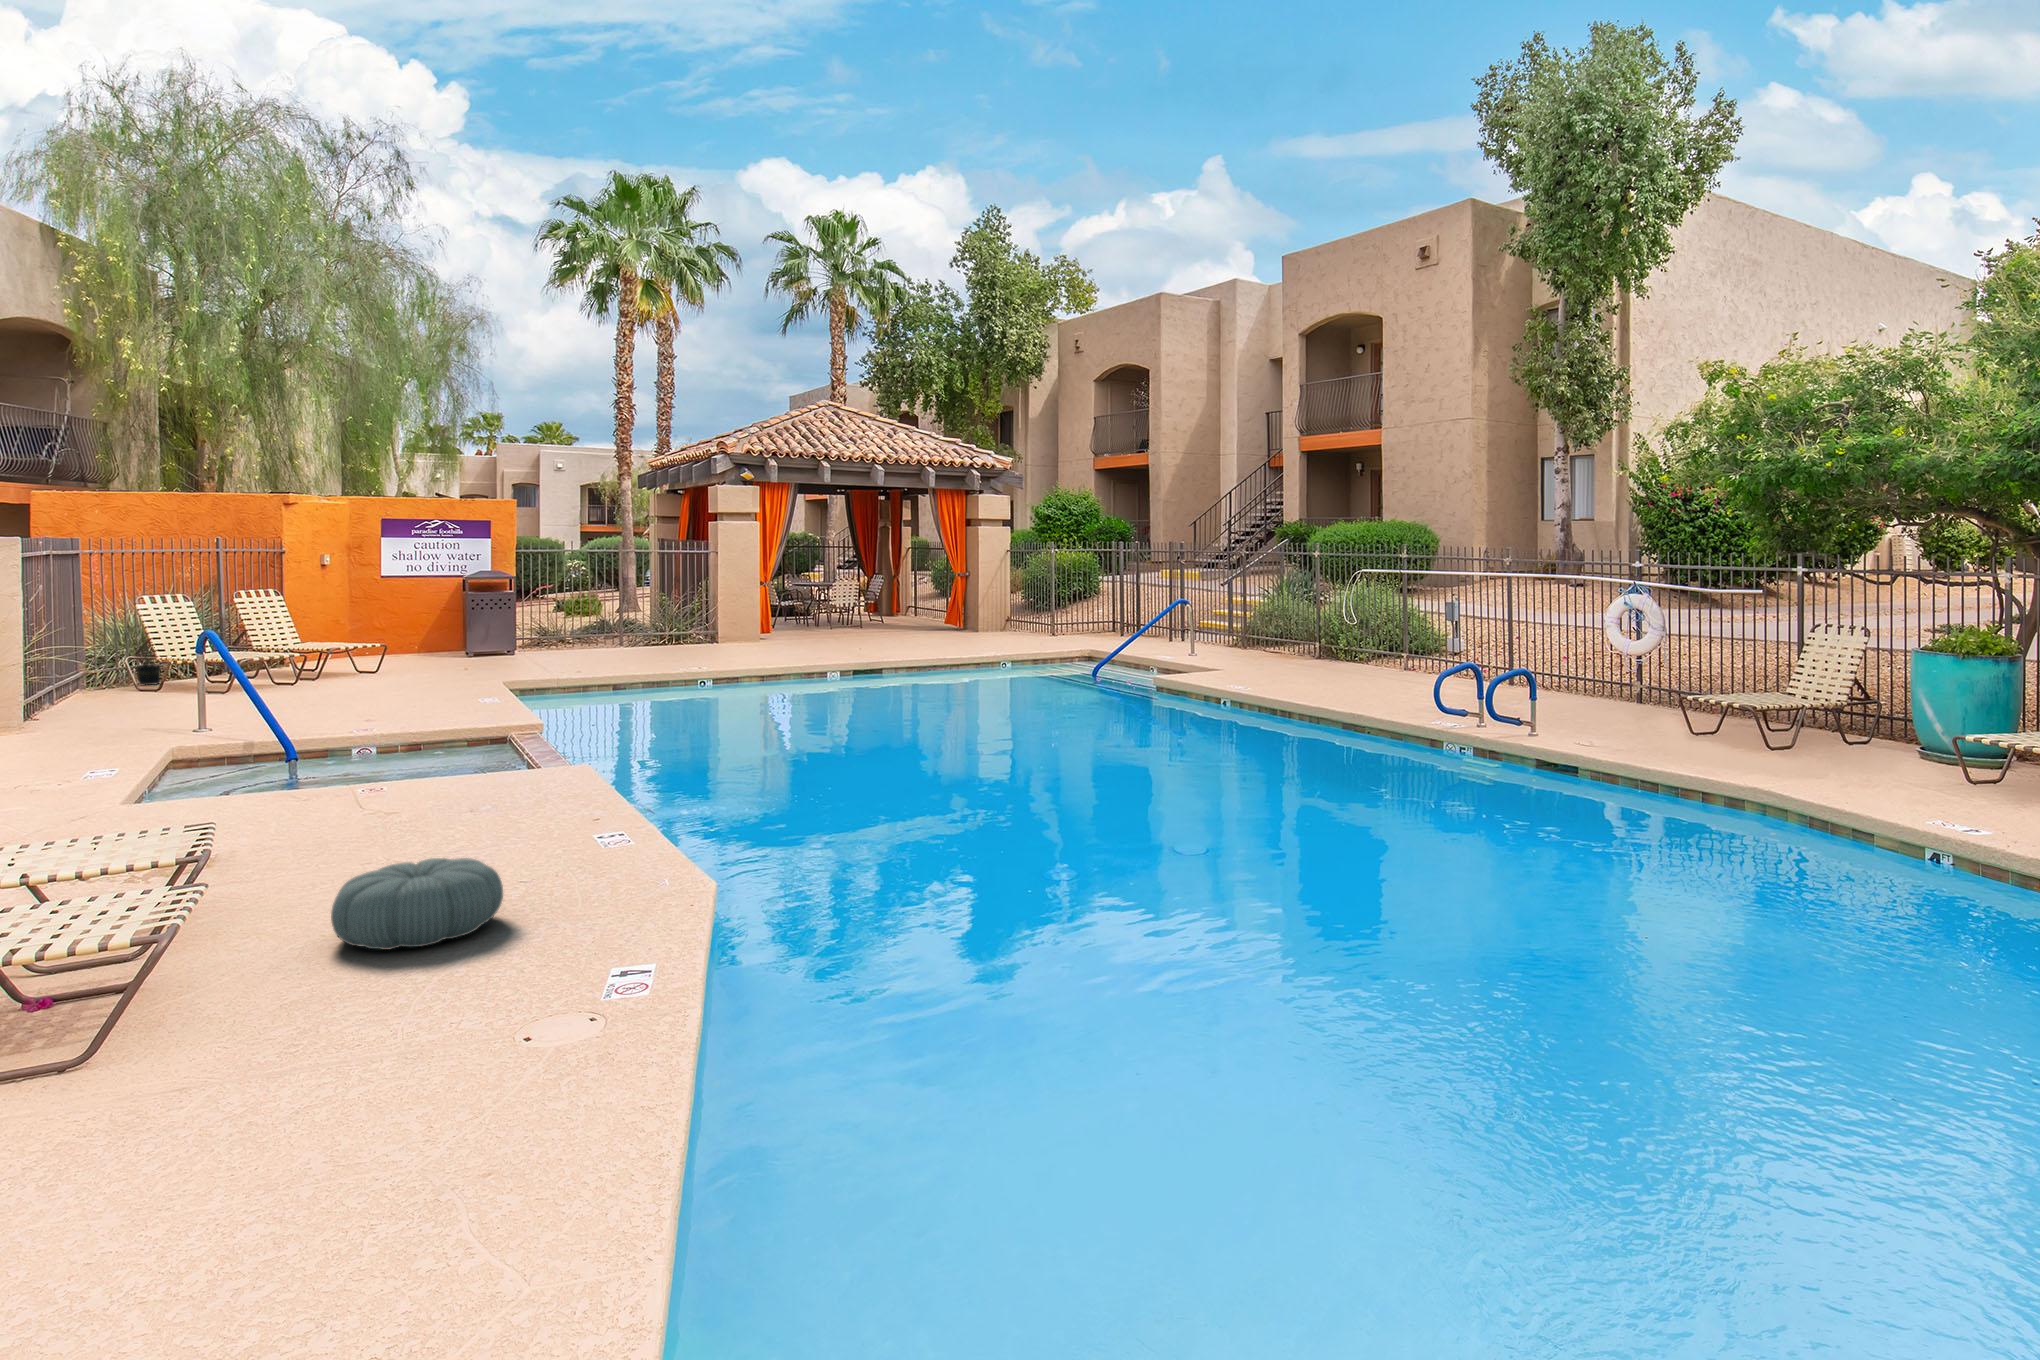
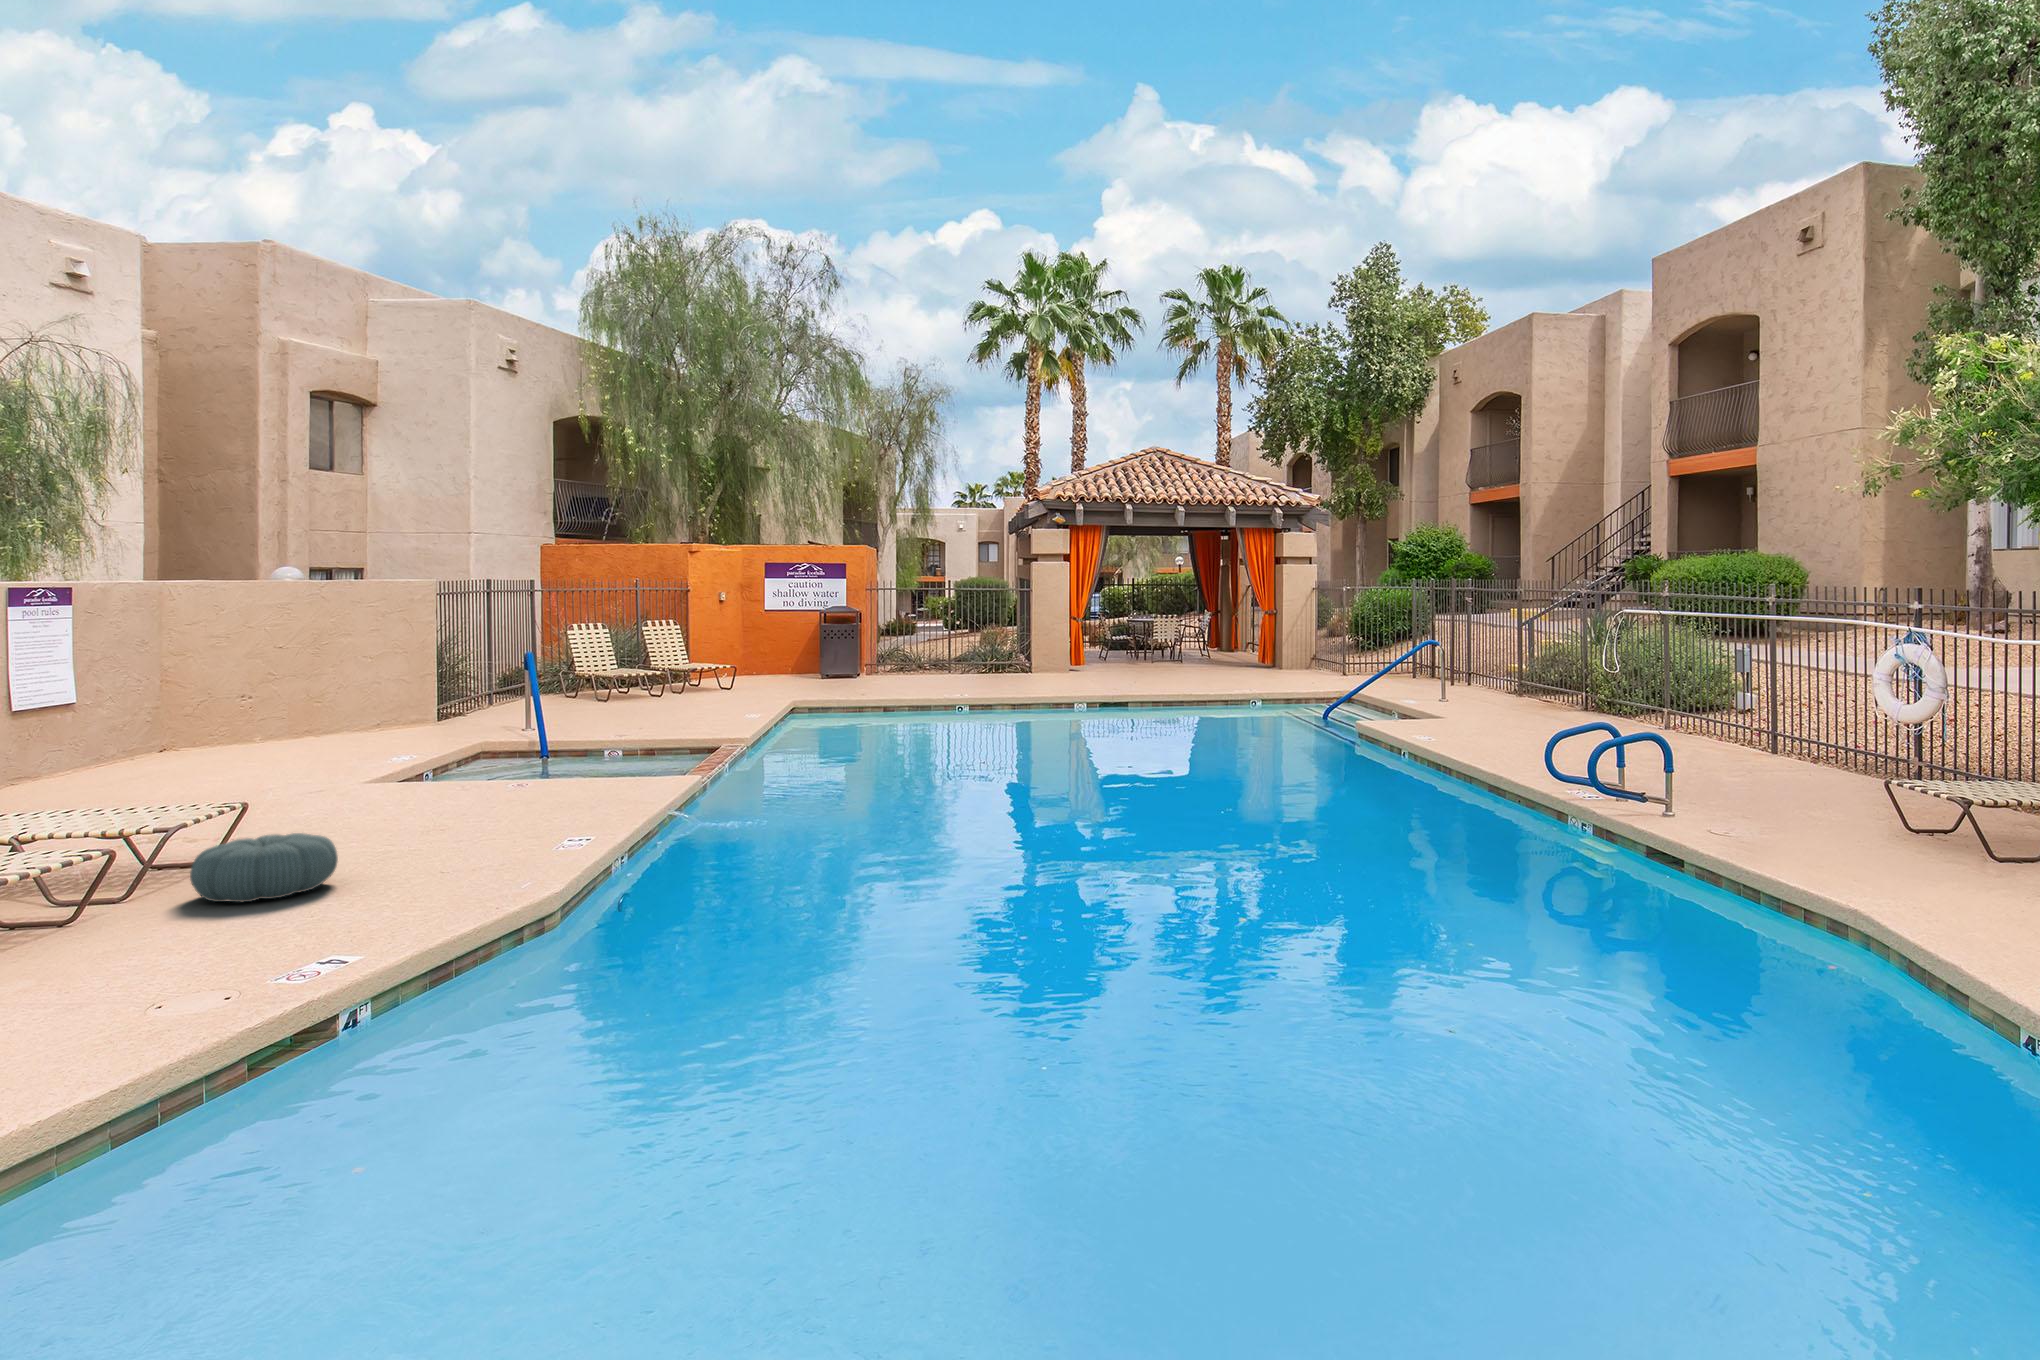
potted plant: present [133,634,160,686] -> none [558,651,589,695]

